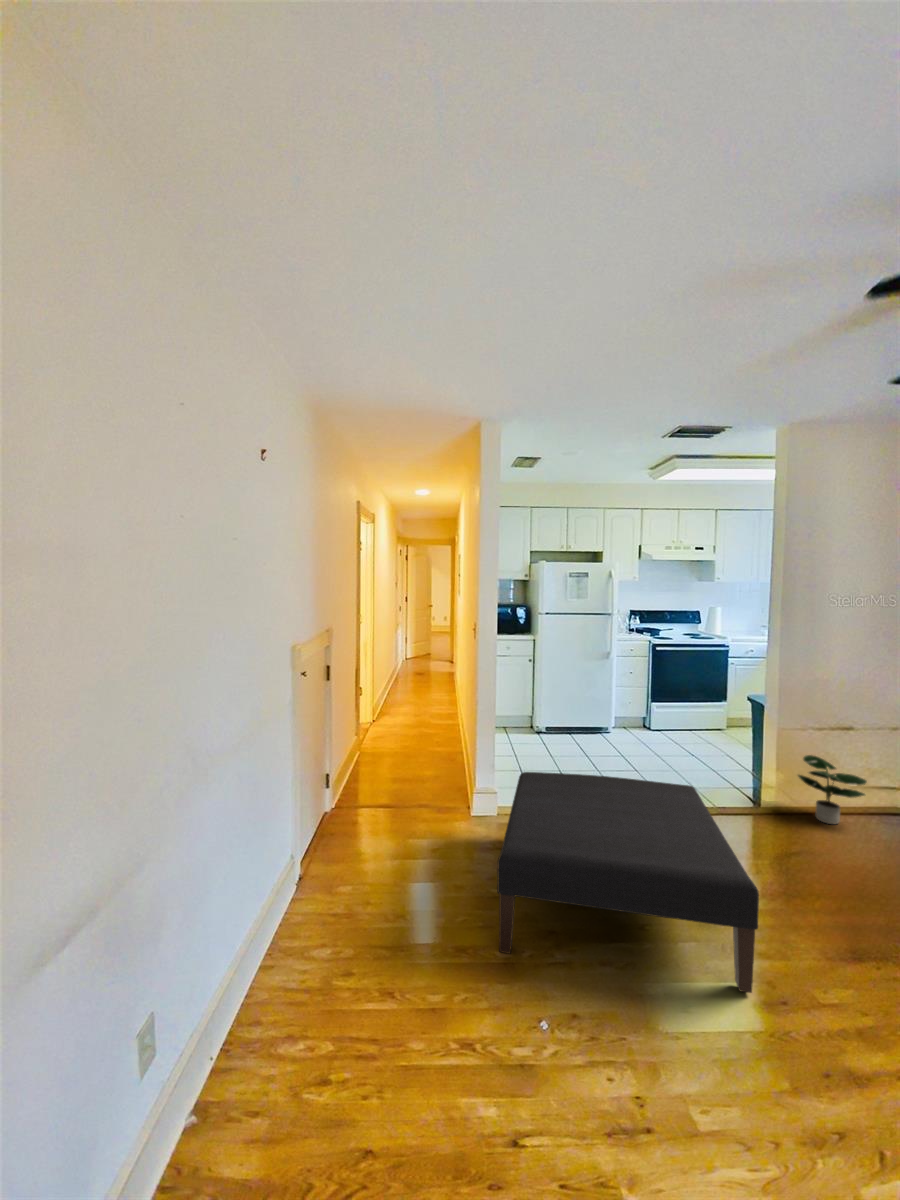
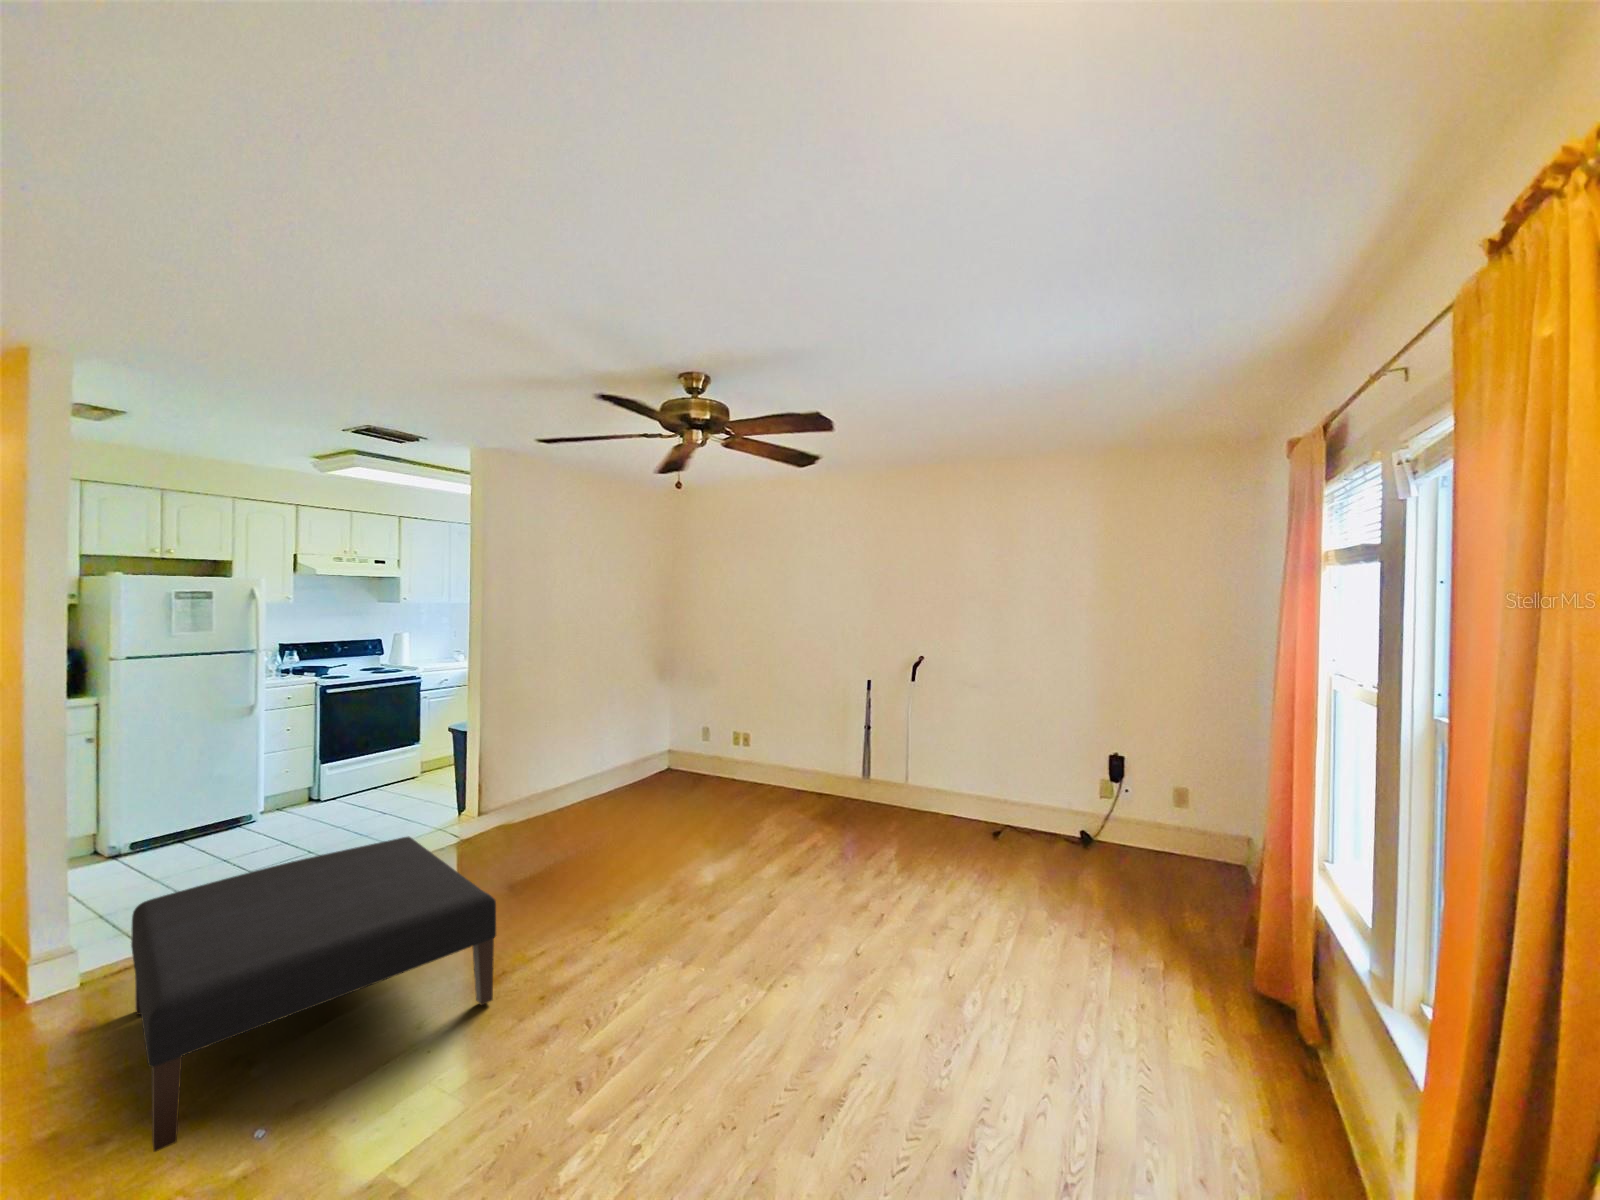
potted plant: present [798,755,867,824] -> none [506,774,564,836]

